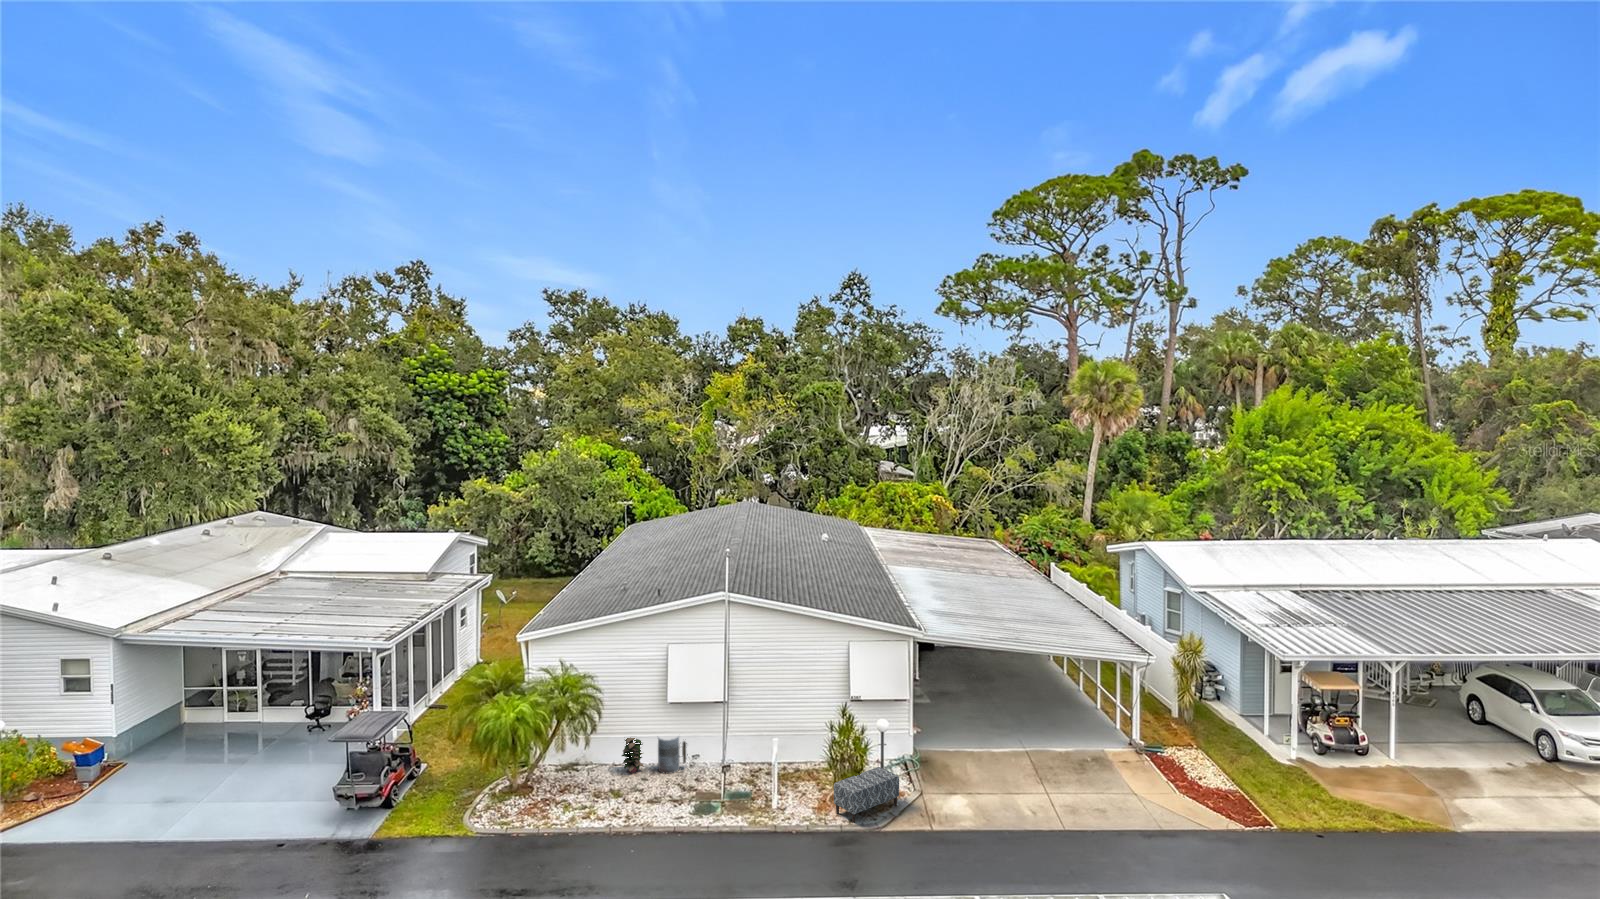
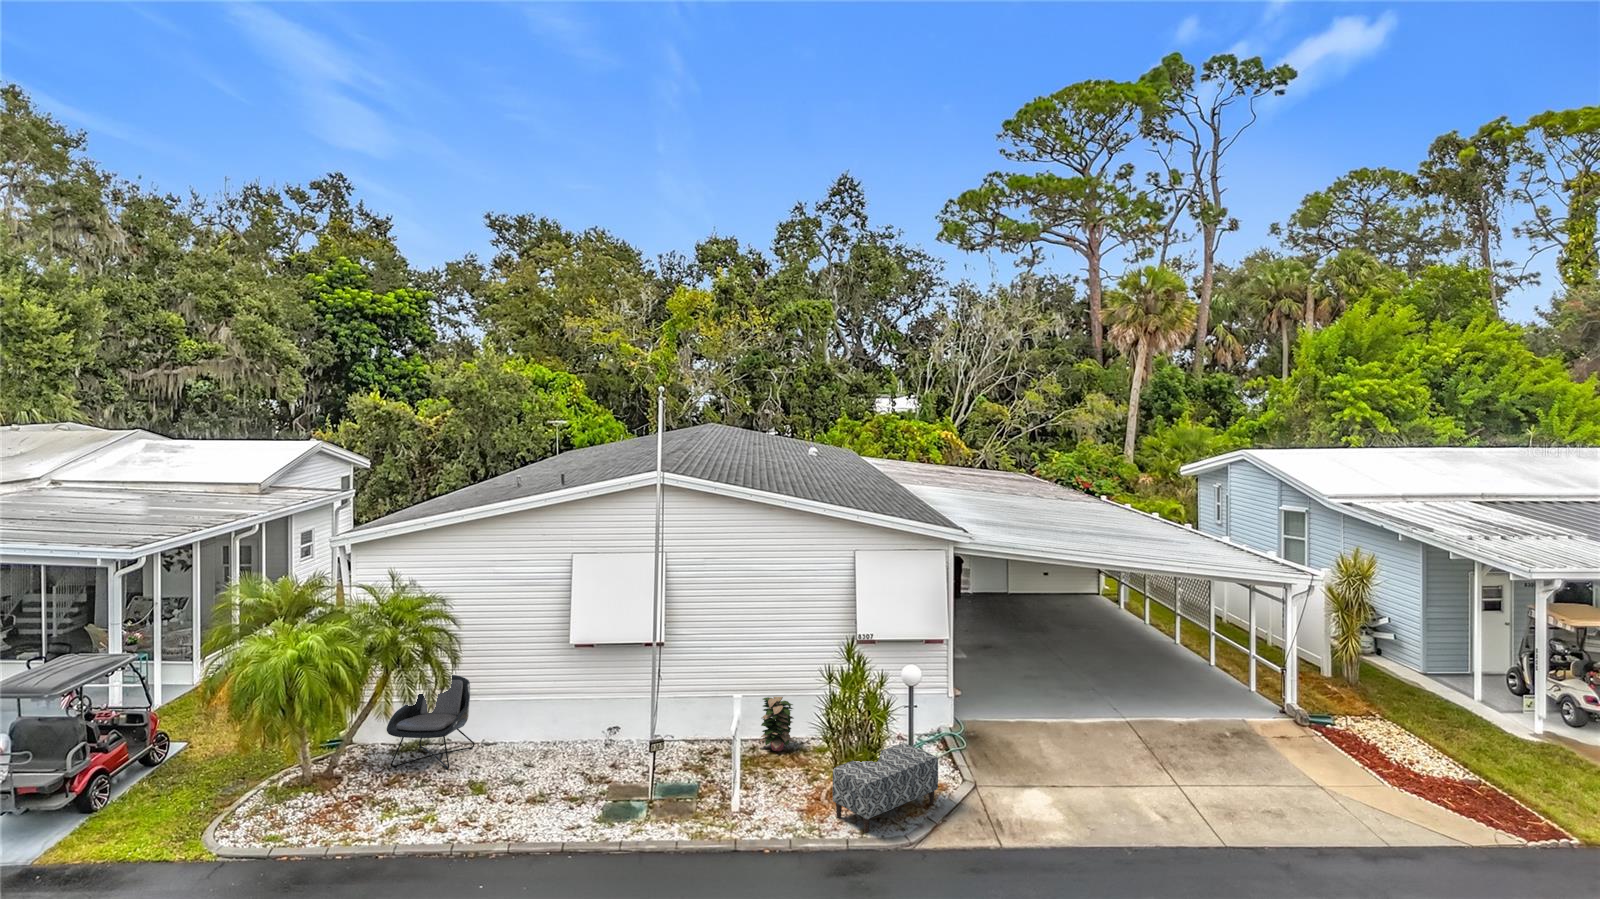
lounge chair: none [553,720,605,783] -> present [387,675,475,769]
trash can: present [658,736,688,774] -> none [556,694,605,756]
decorative plant: present [622,737,644,773] -> present [759,697,795,751]

